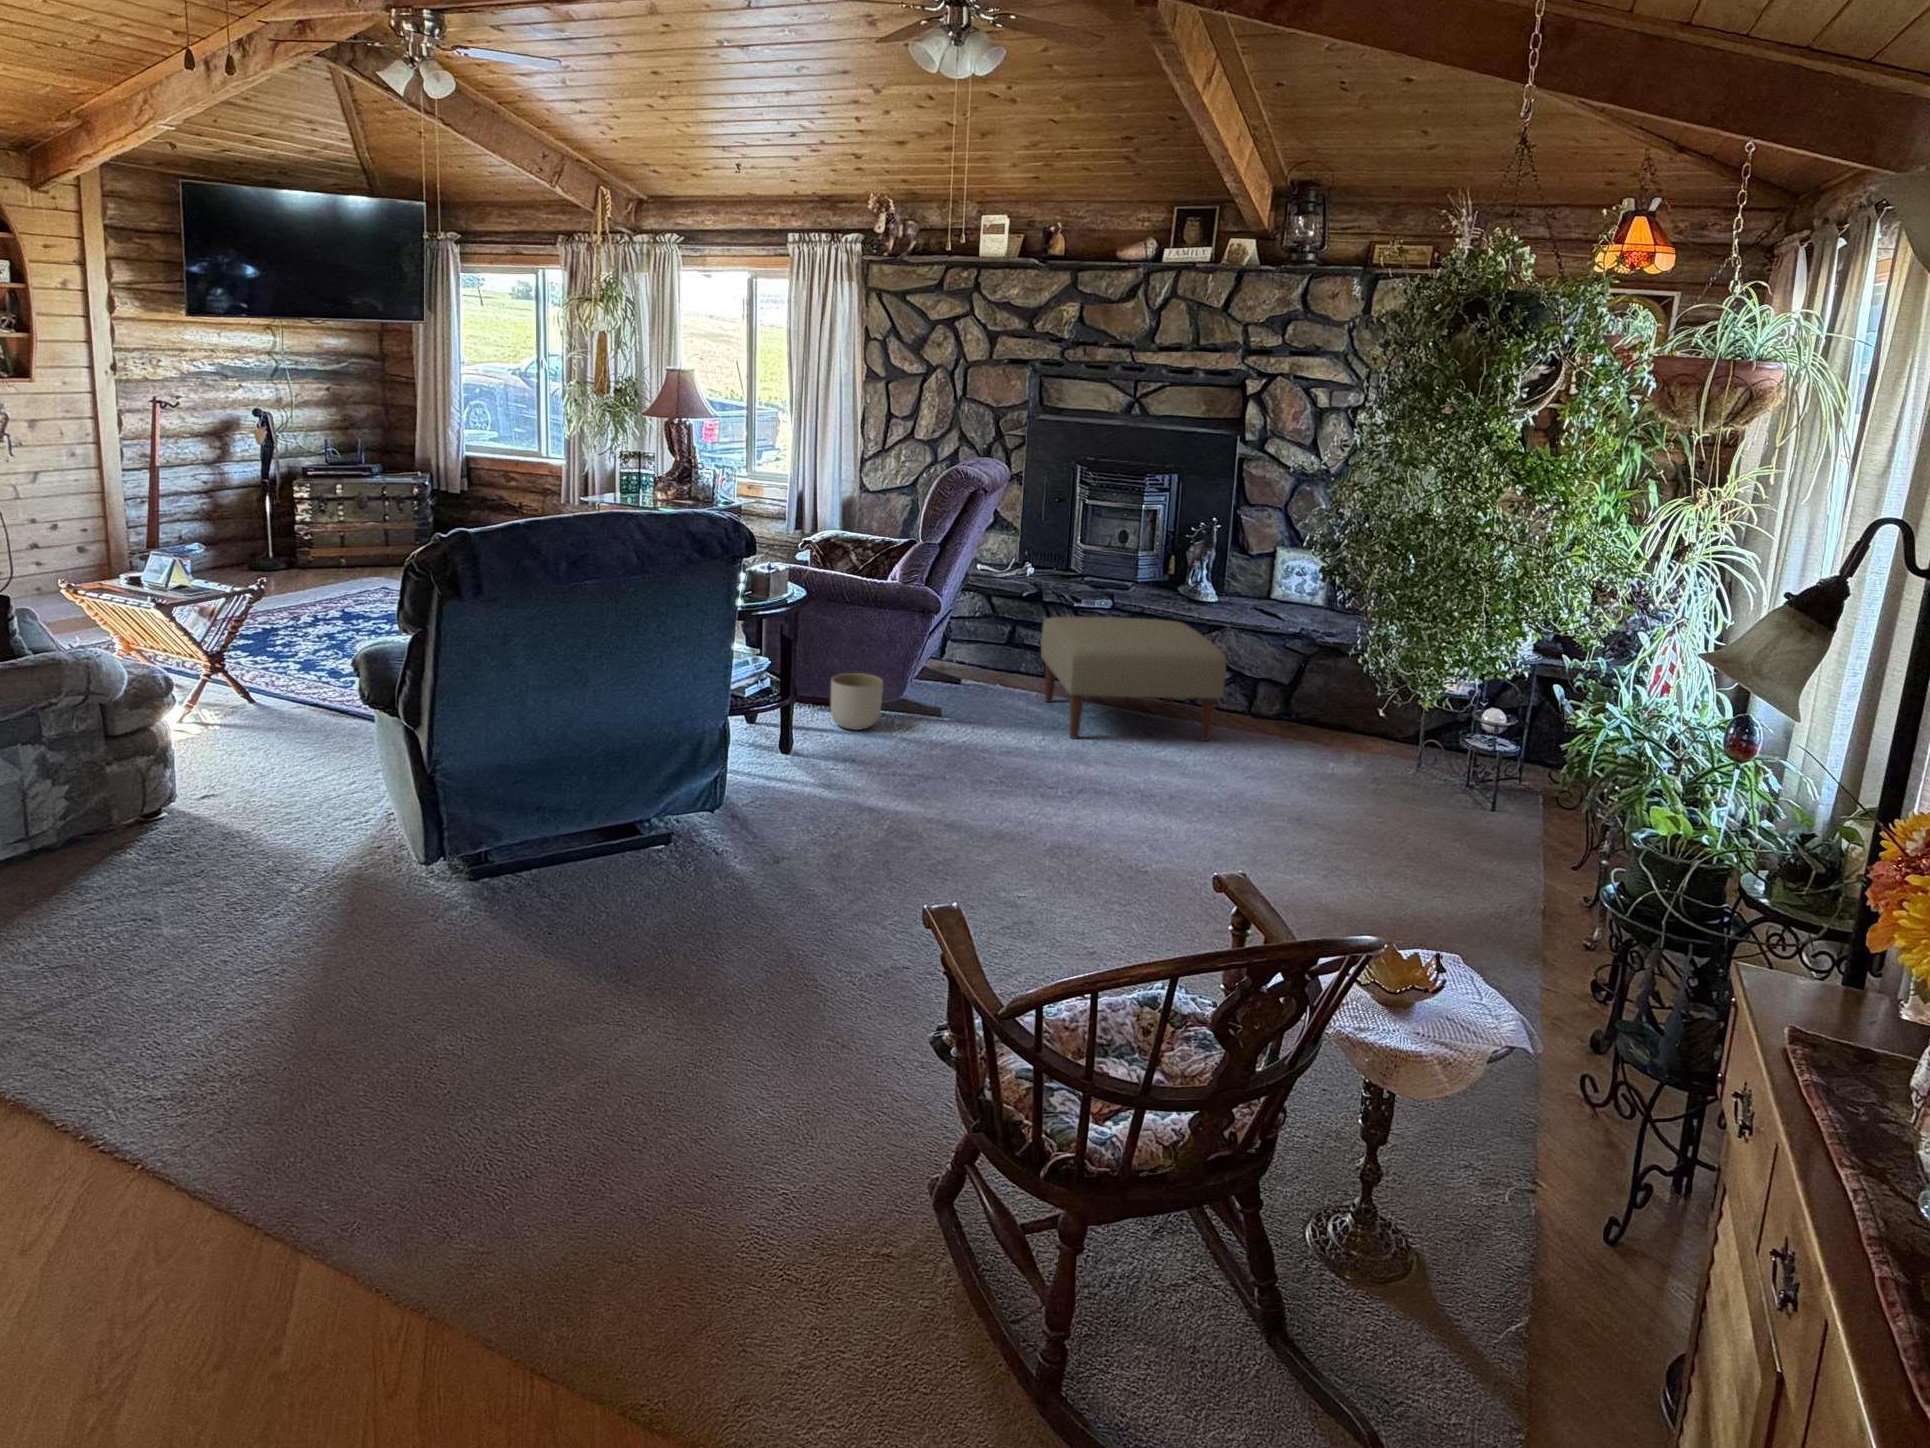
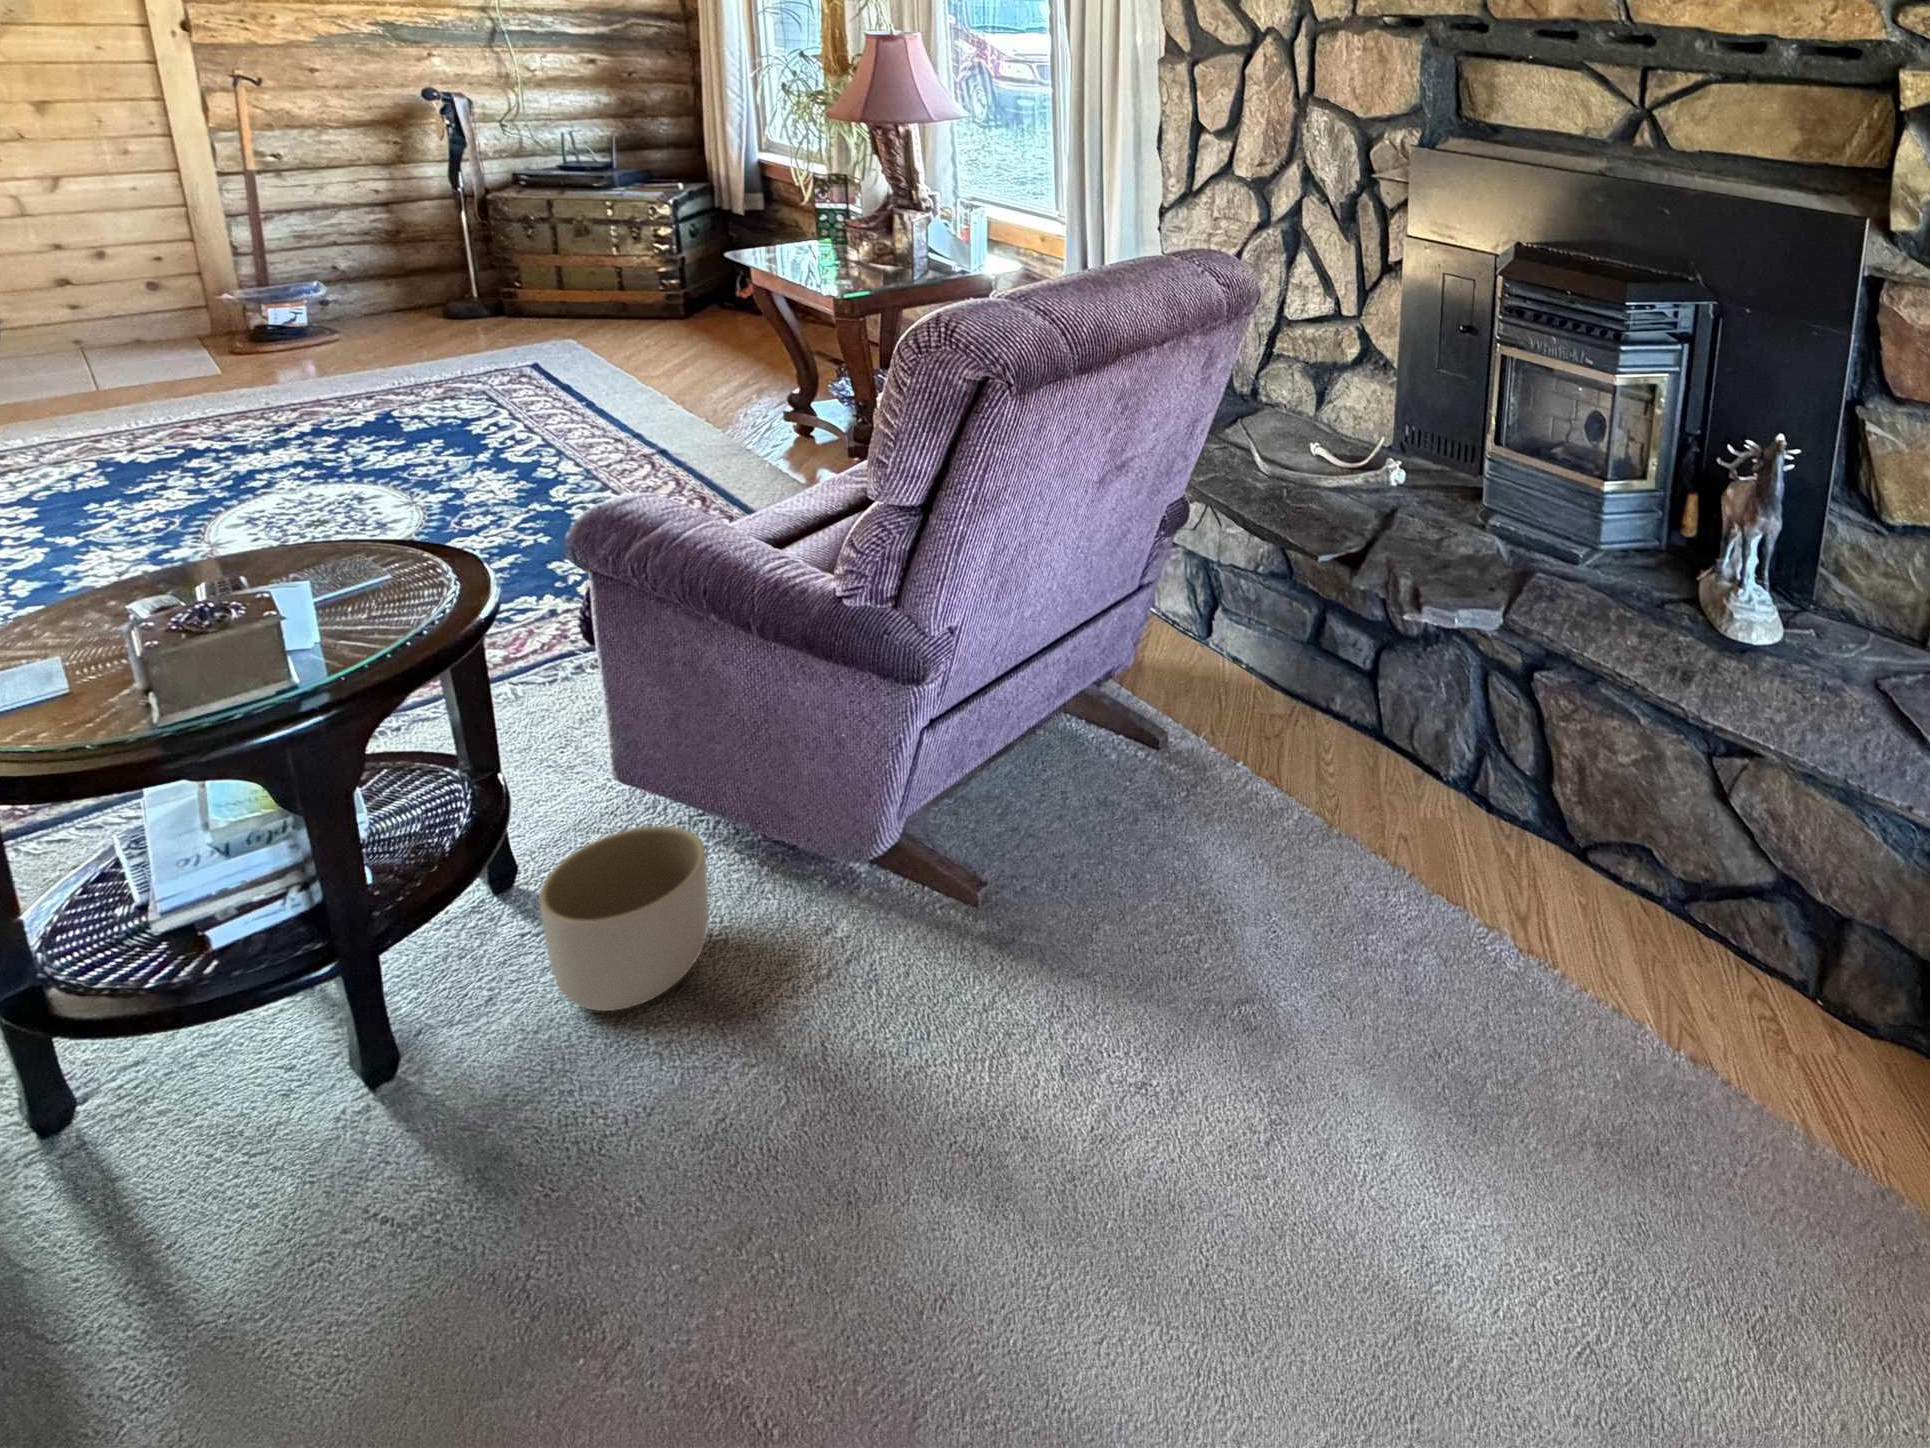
ottoman: present [1041,617,1226,741] -> none [1120,685,1637,1244]

